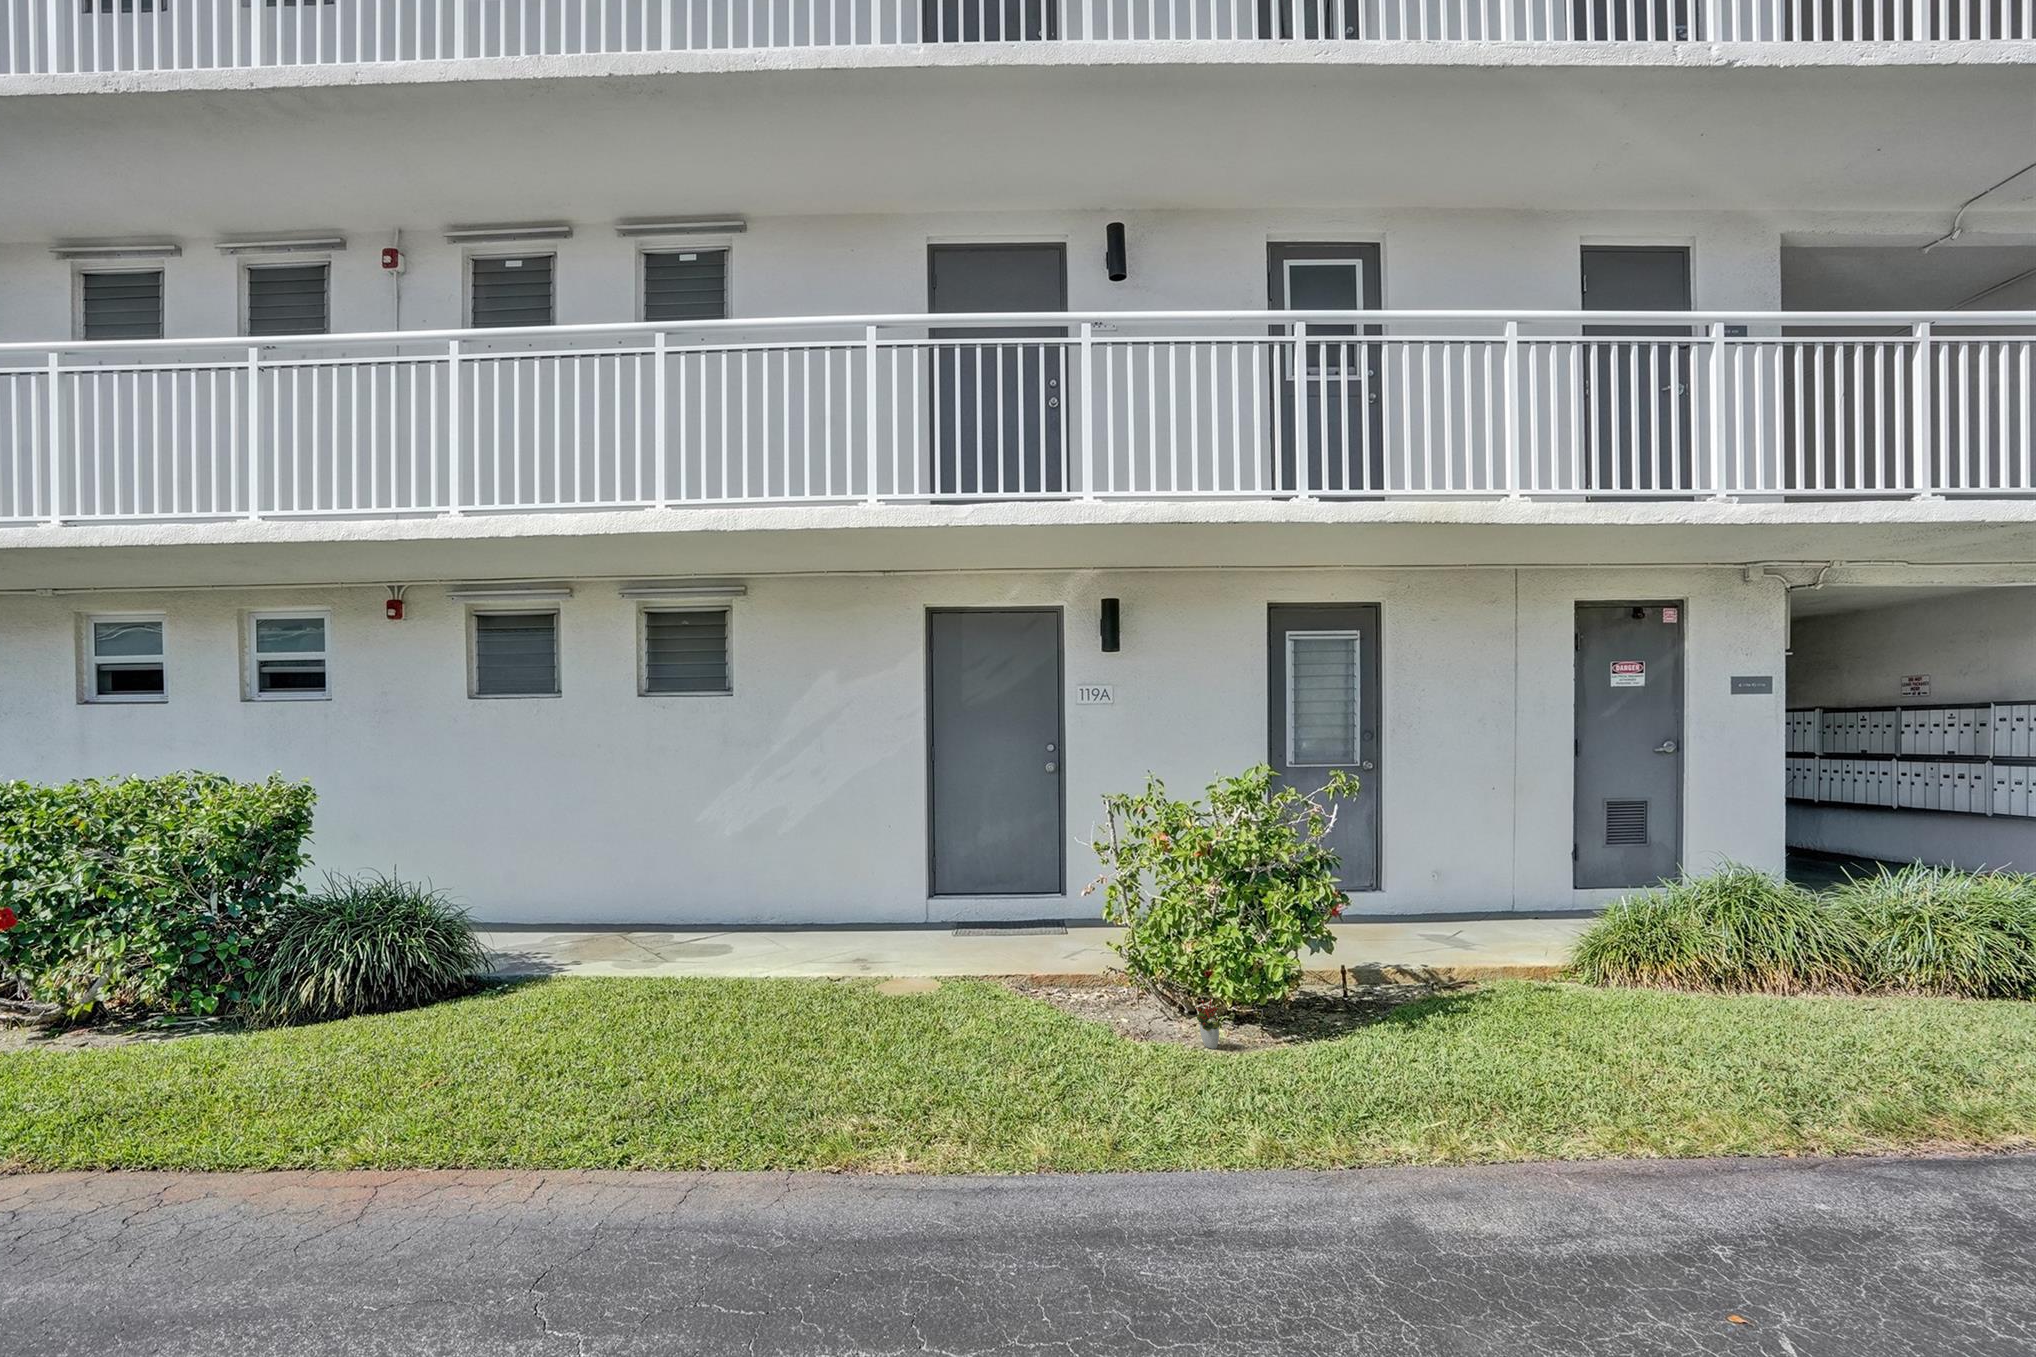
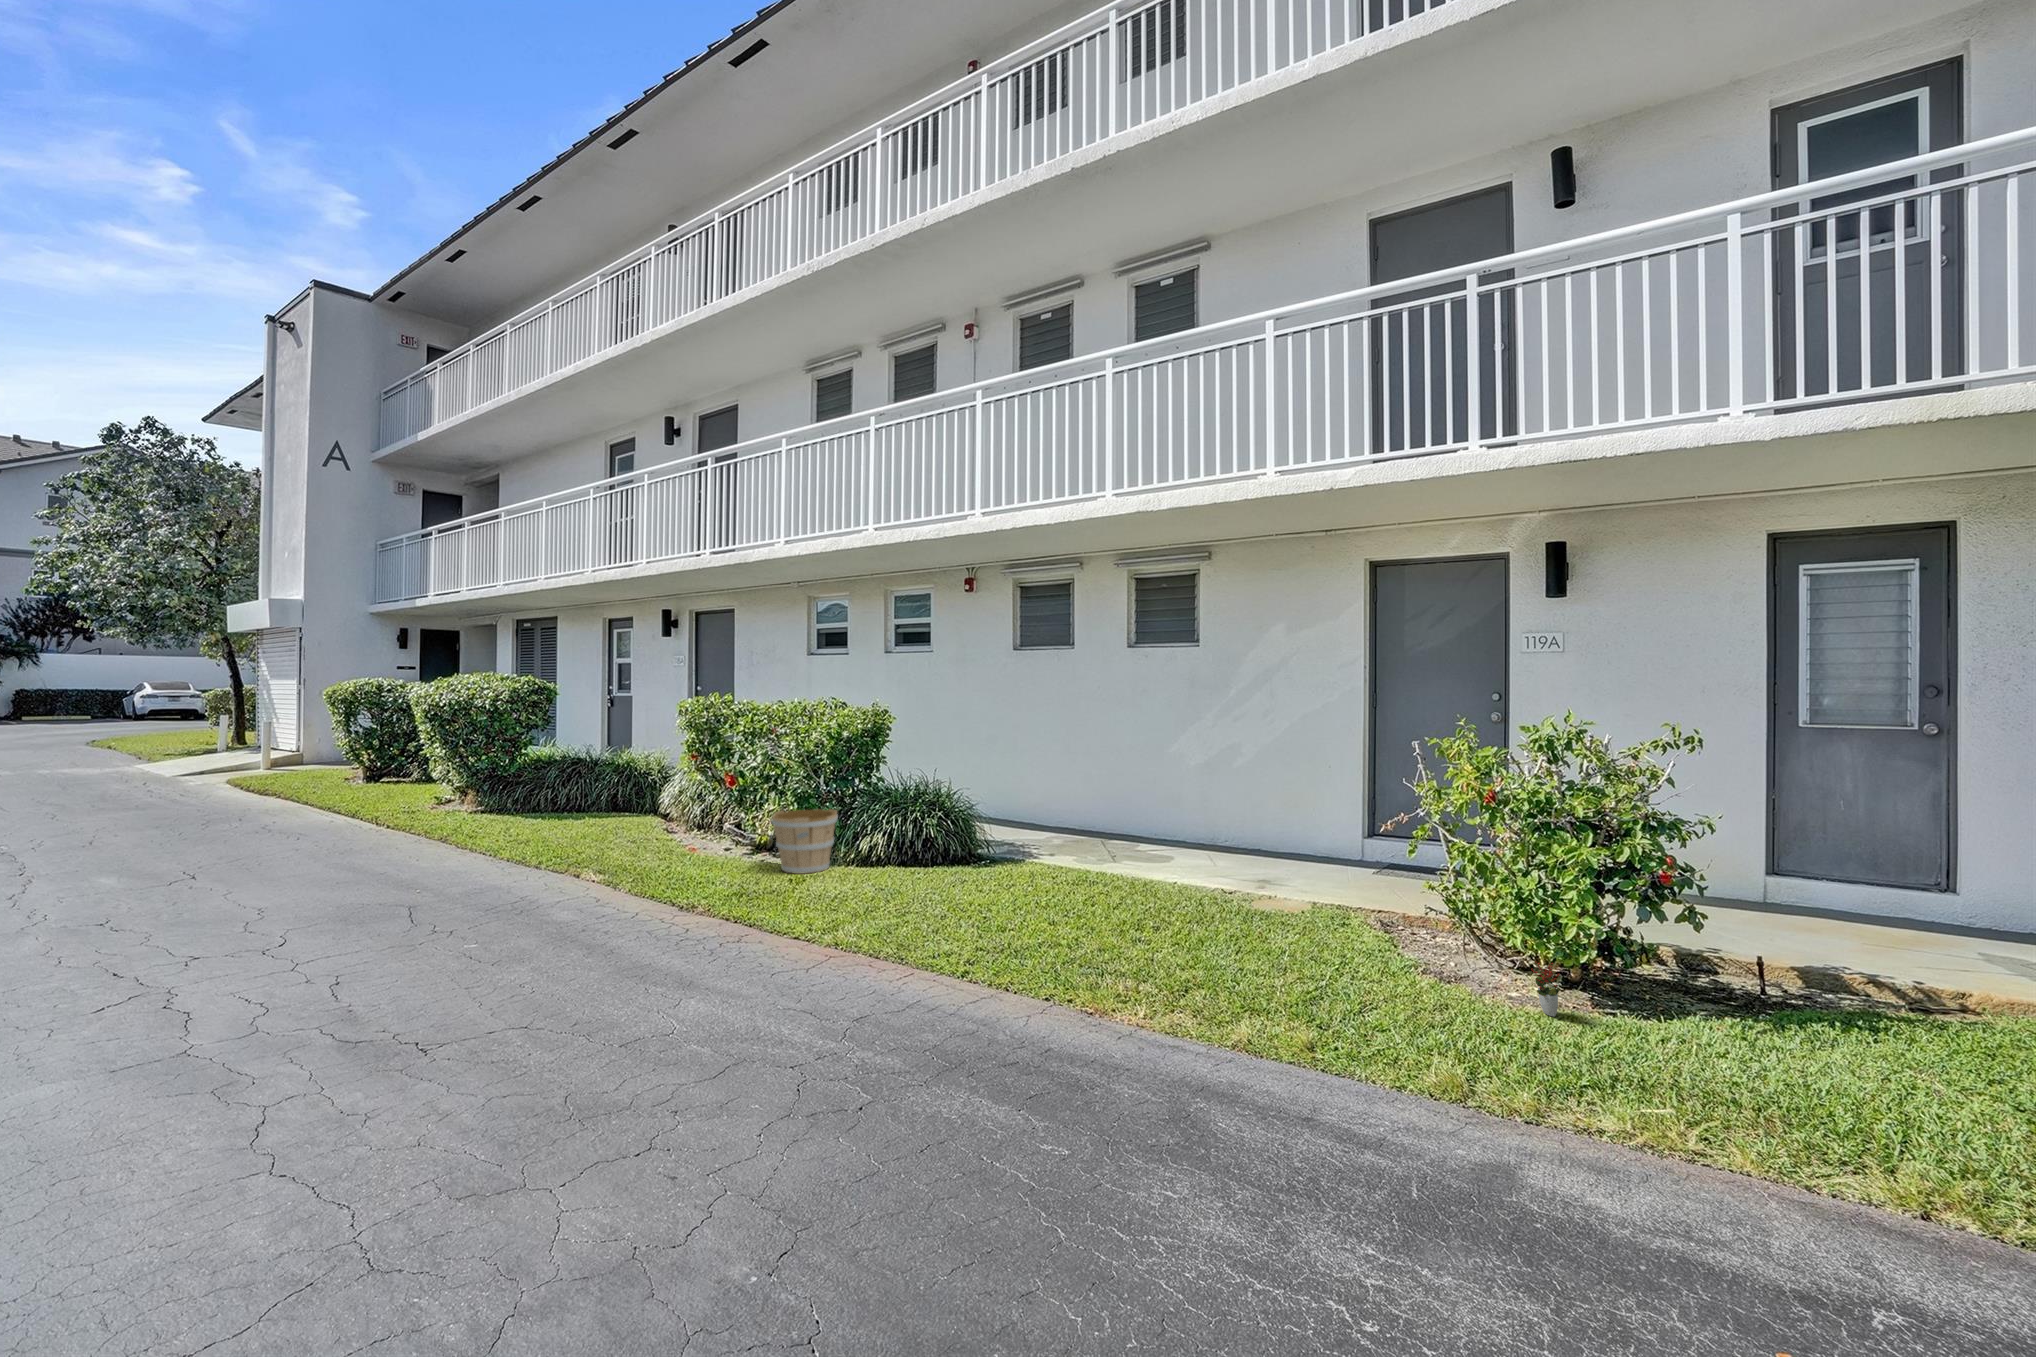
wooden bucket: none [139,942,263,1050] -> present [771,809,838,874]

